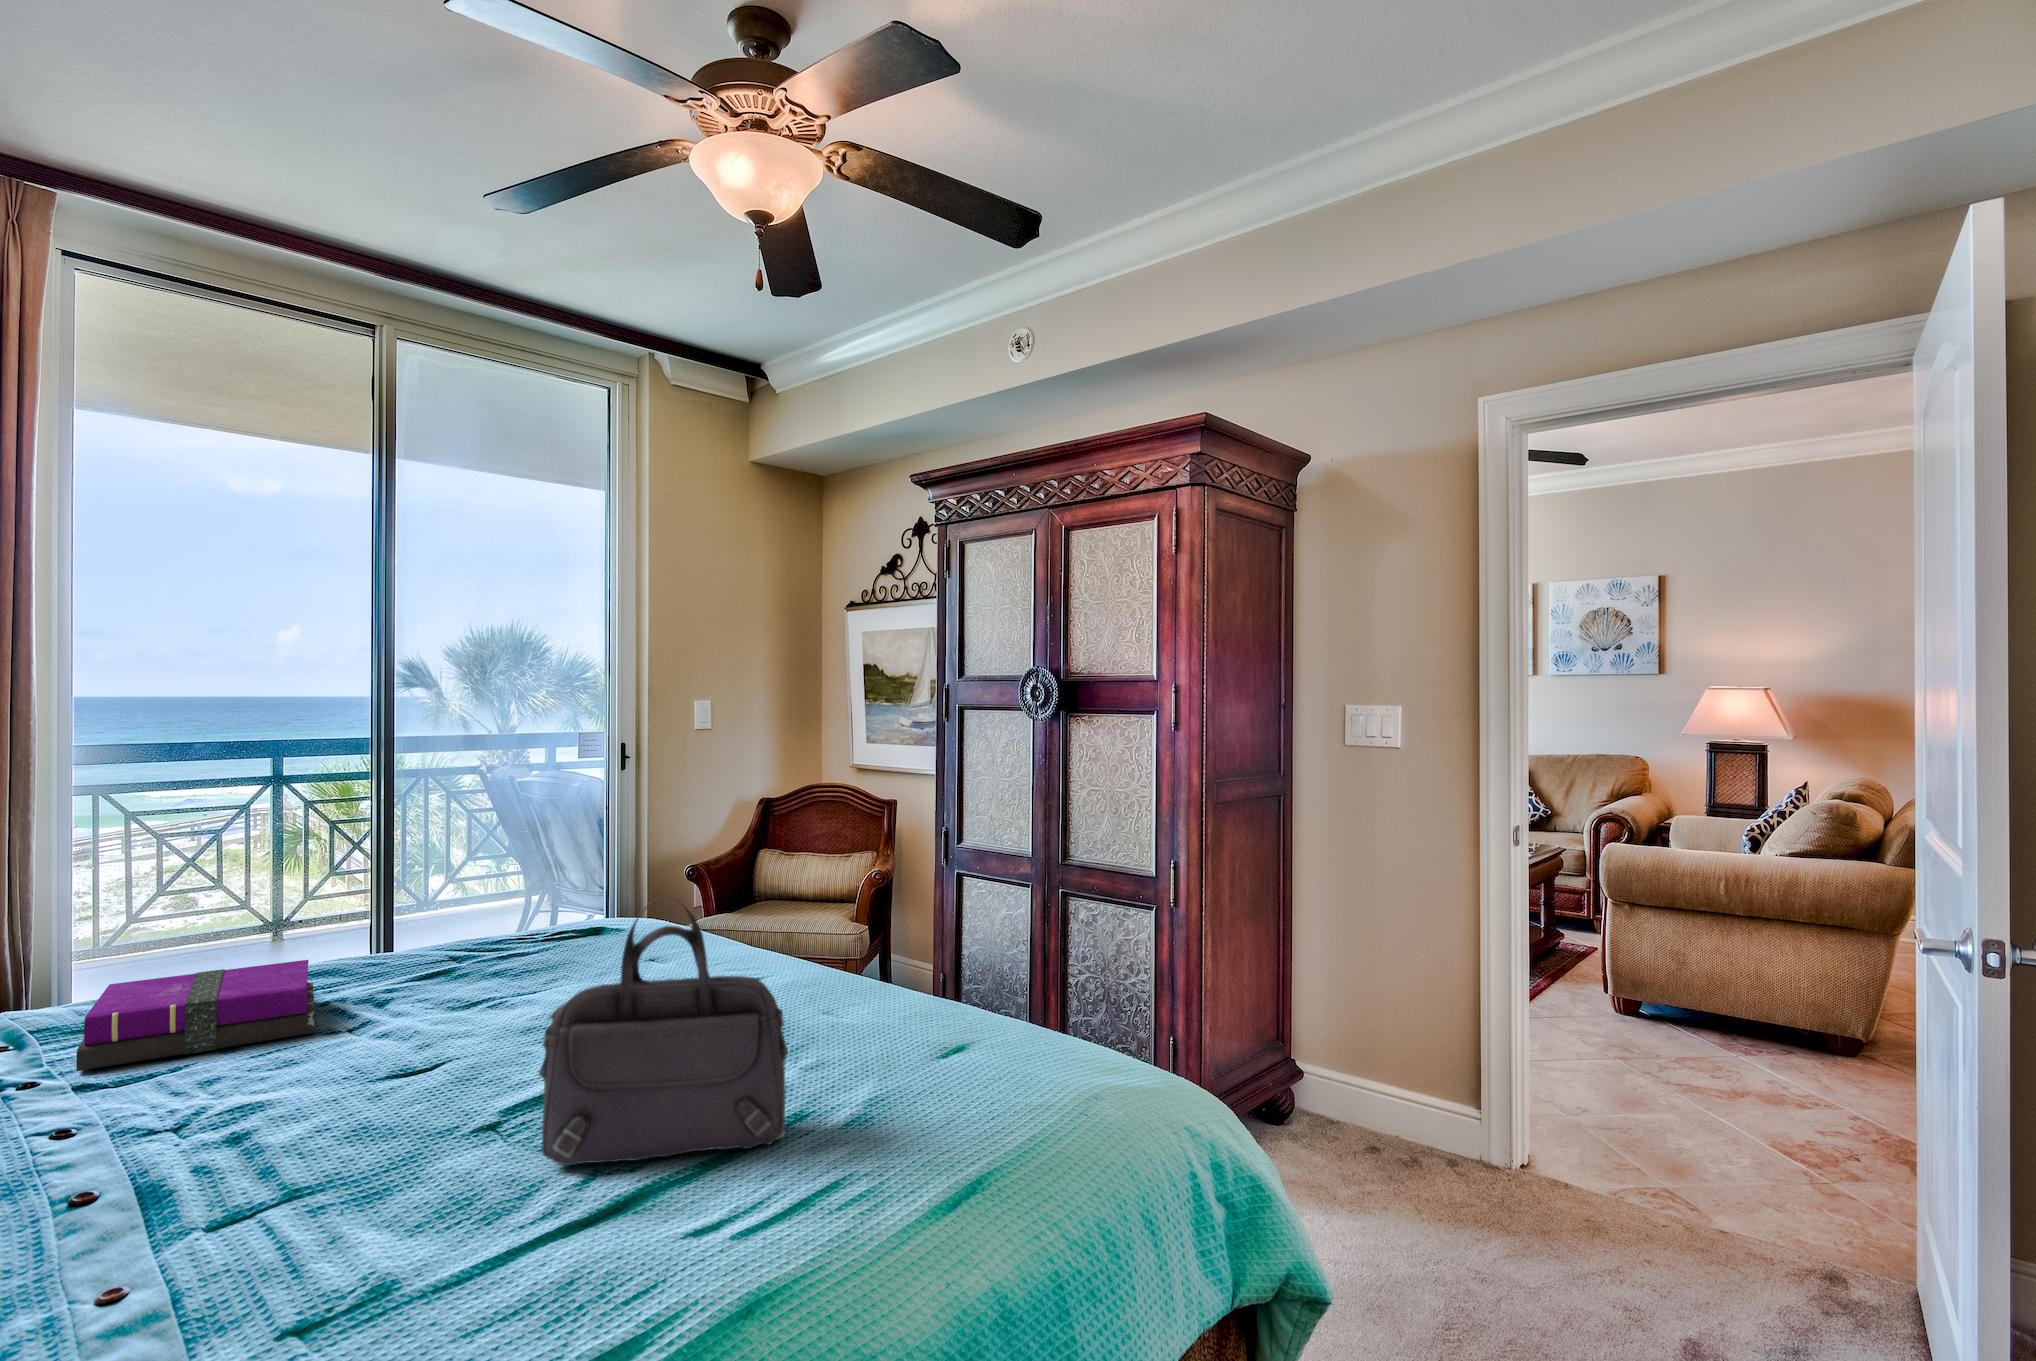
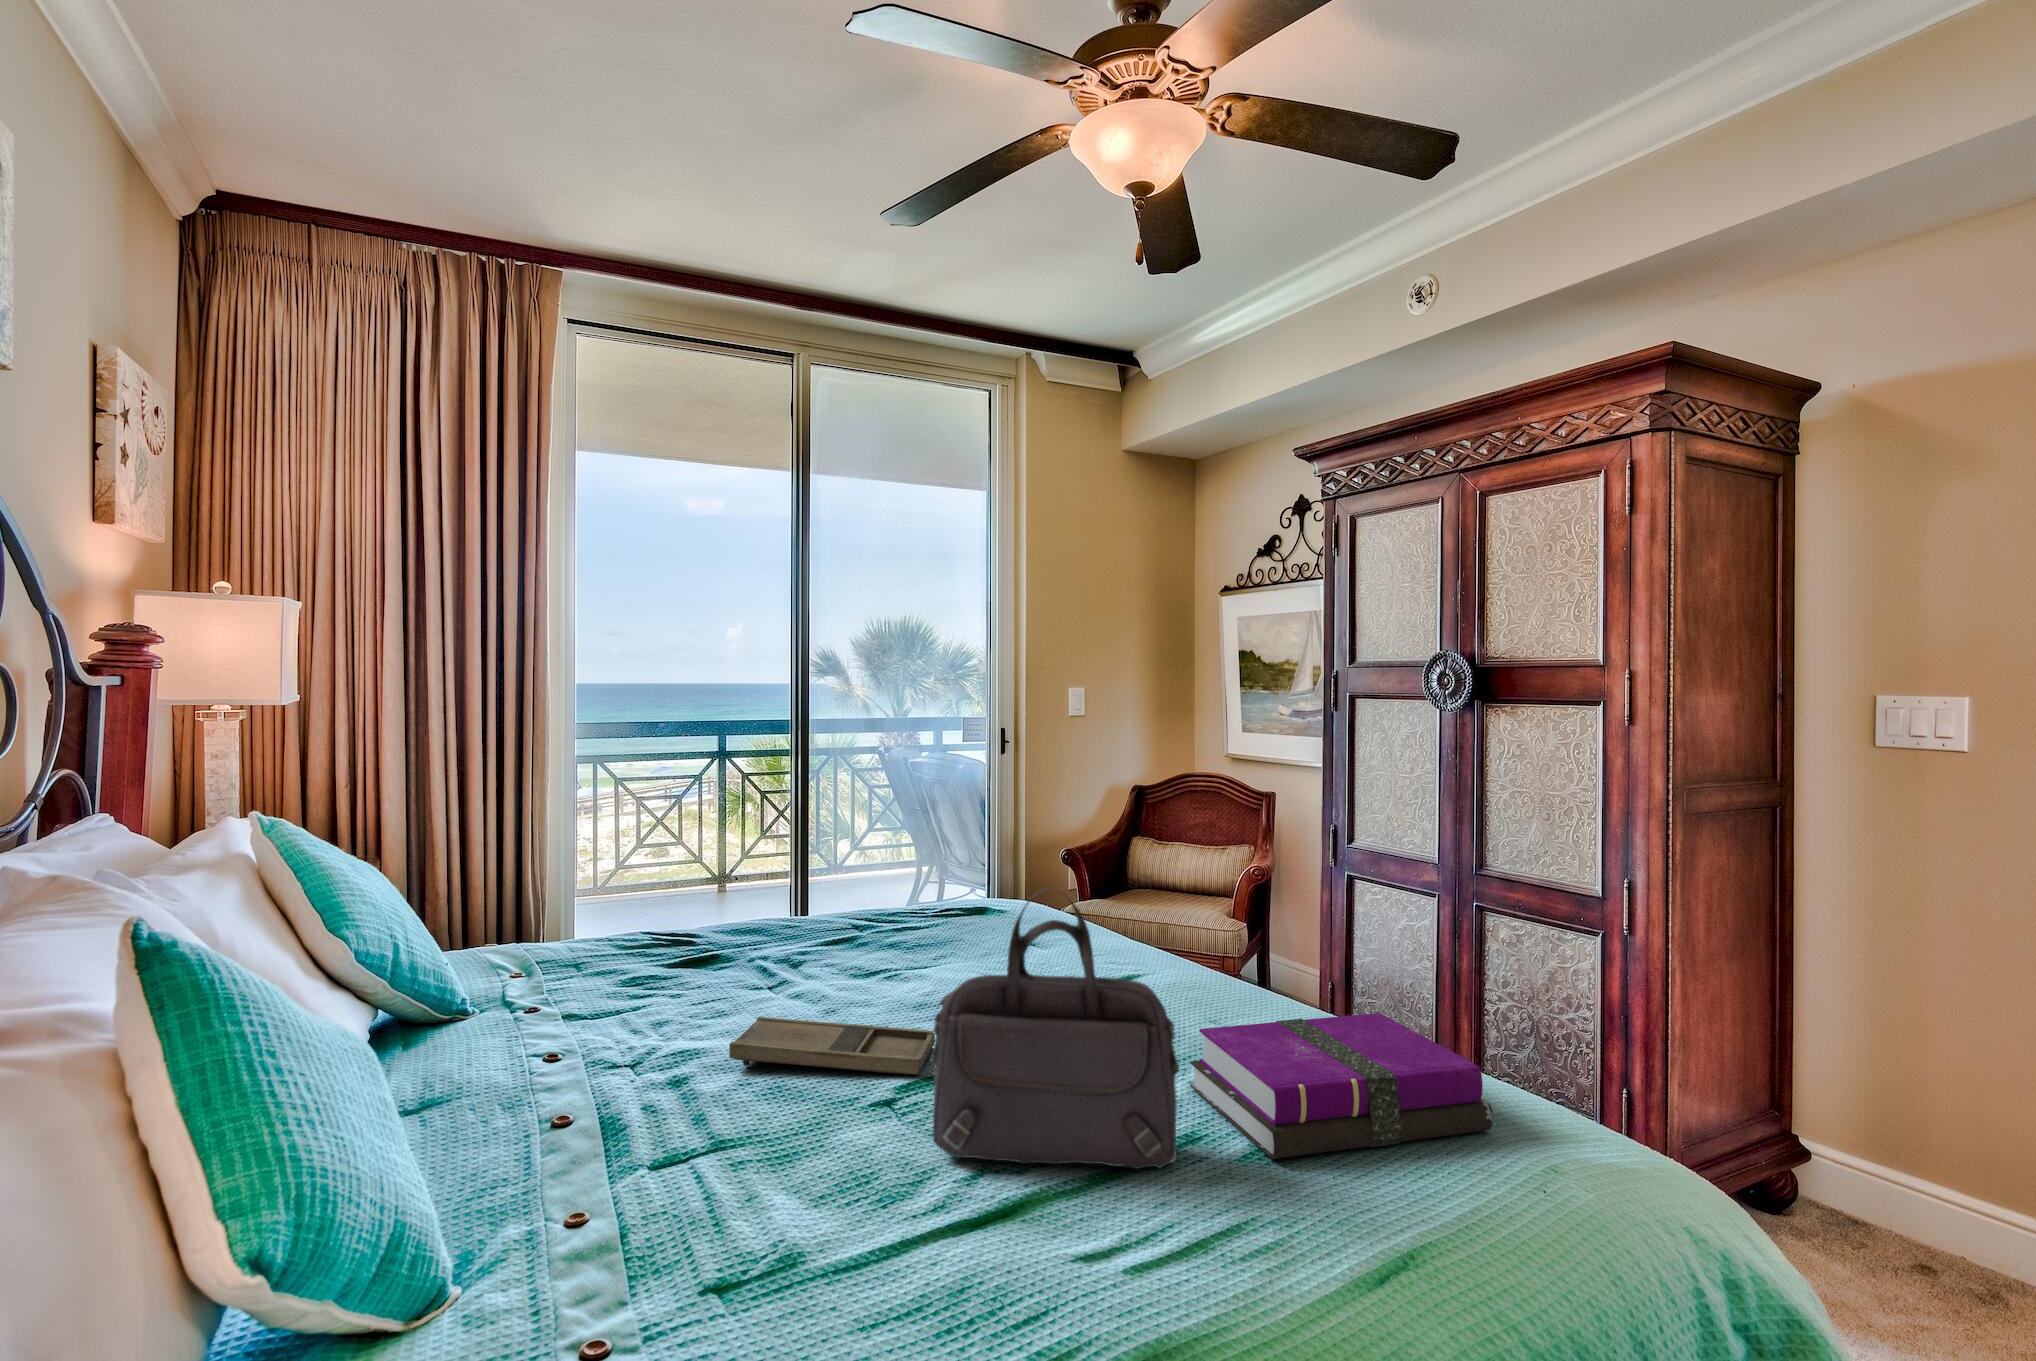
notebook: present [76,960,315,1071] -> present [1190,1013,1493,1159]
tray: none [303,1050,545,1111] -> present [729,1017,935,1074]

